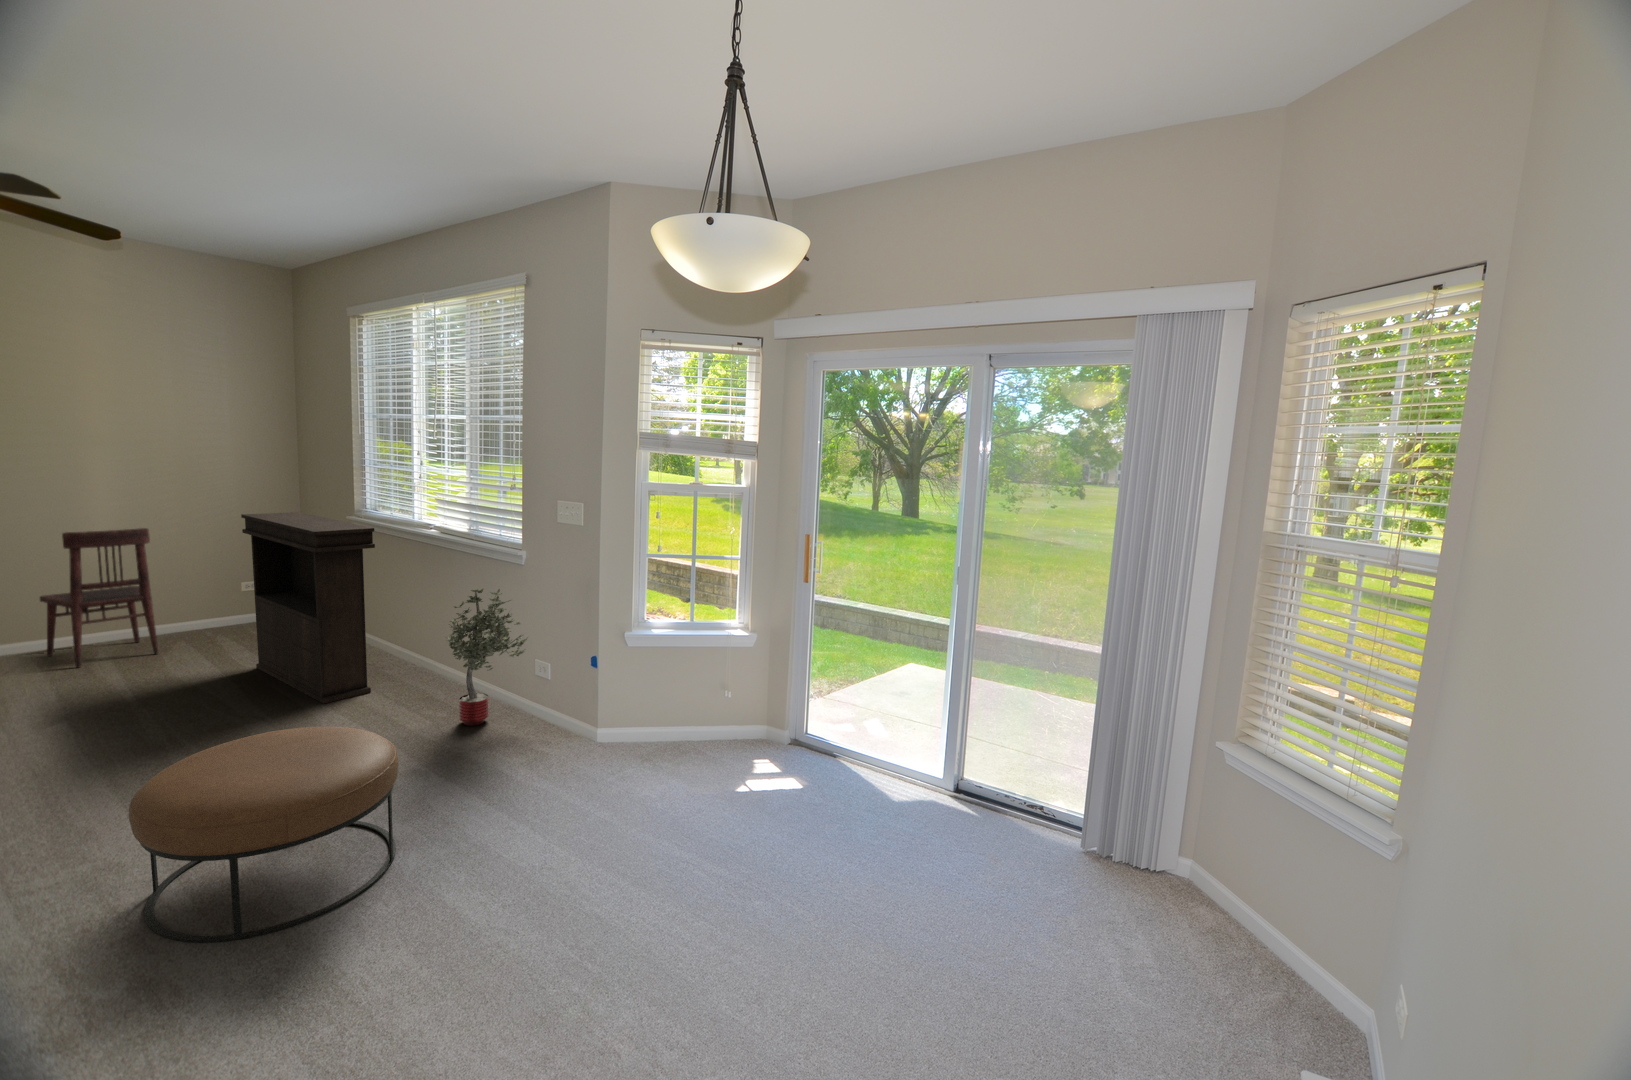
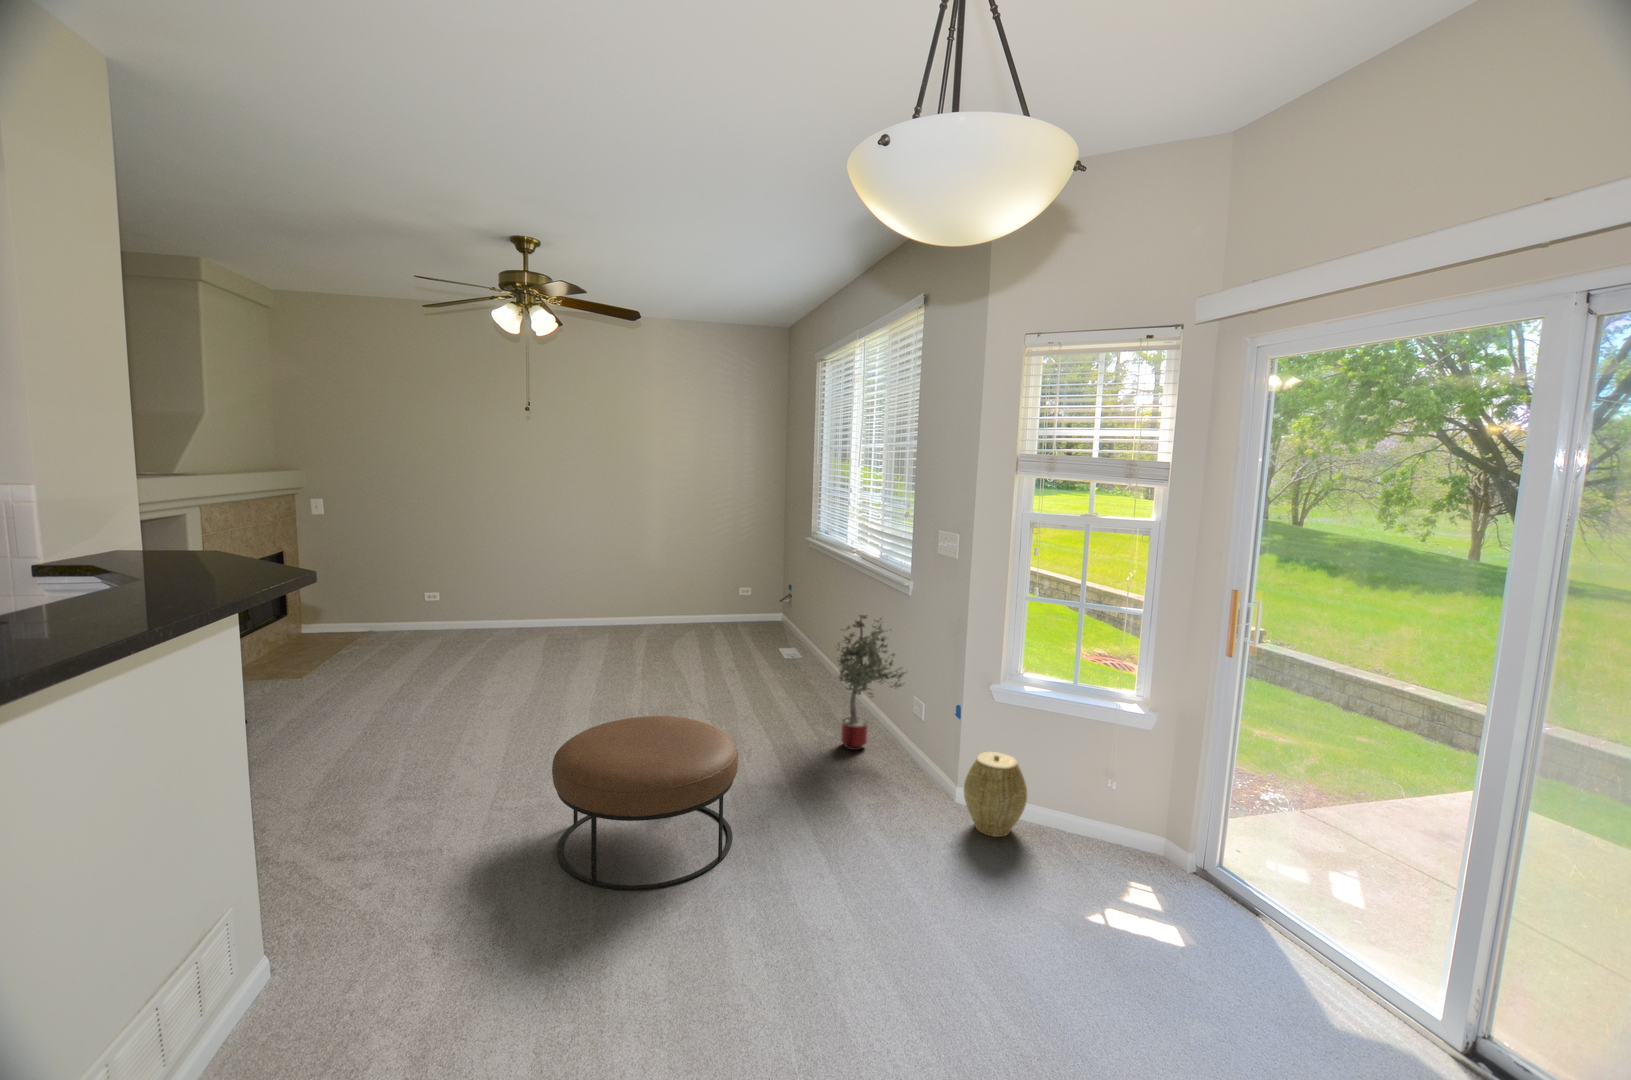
console table: present [241,512,375,704] -> none [727,531,802,700]
dining chair: present [40,528,158,668] -> none [624,539,682,639]
woven basket: none [613,689,667,760] -> present [964,752,1027,837]

